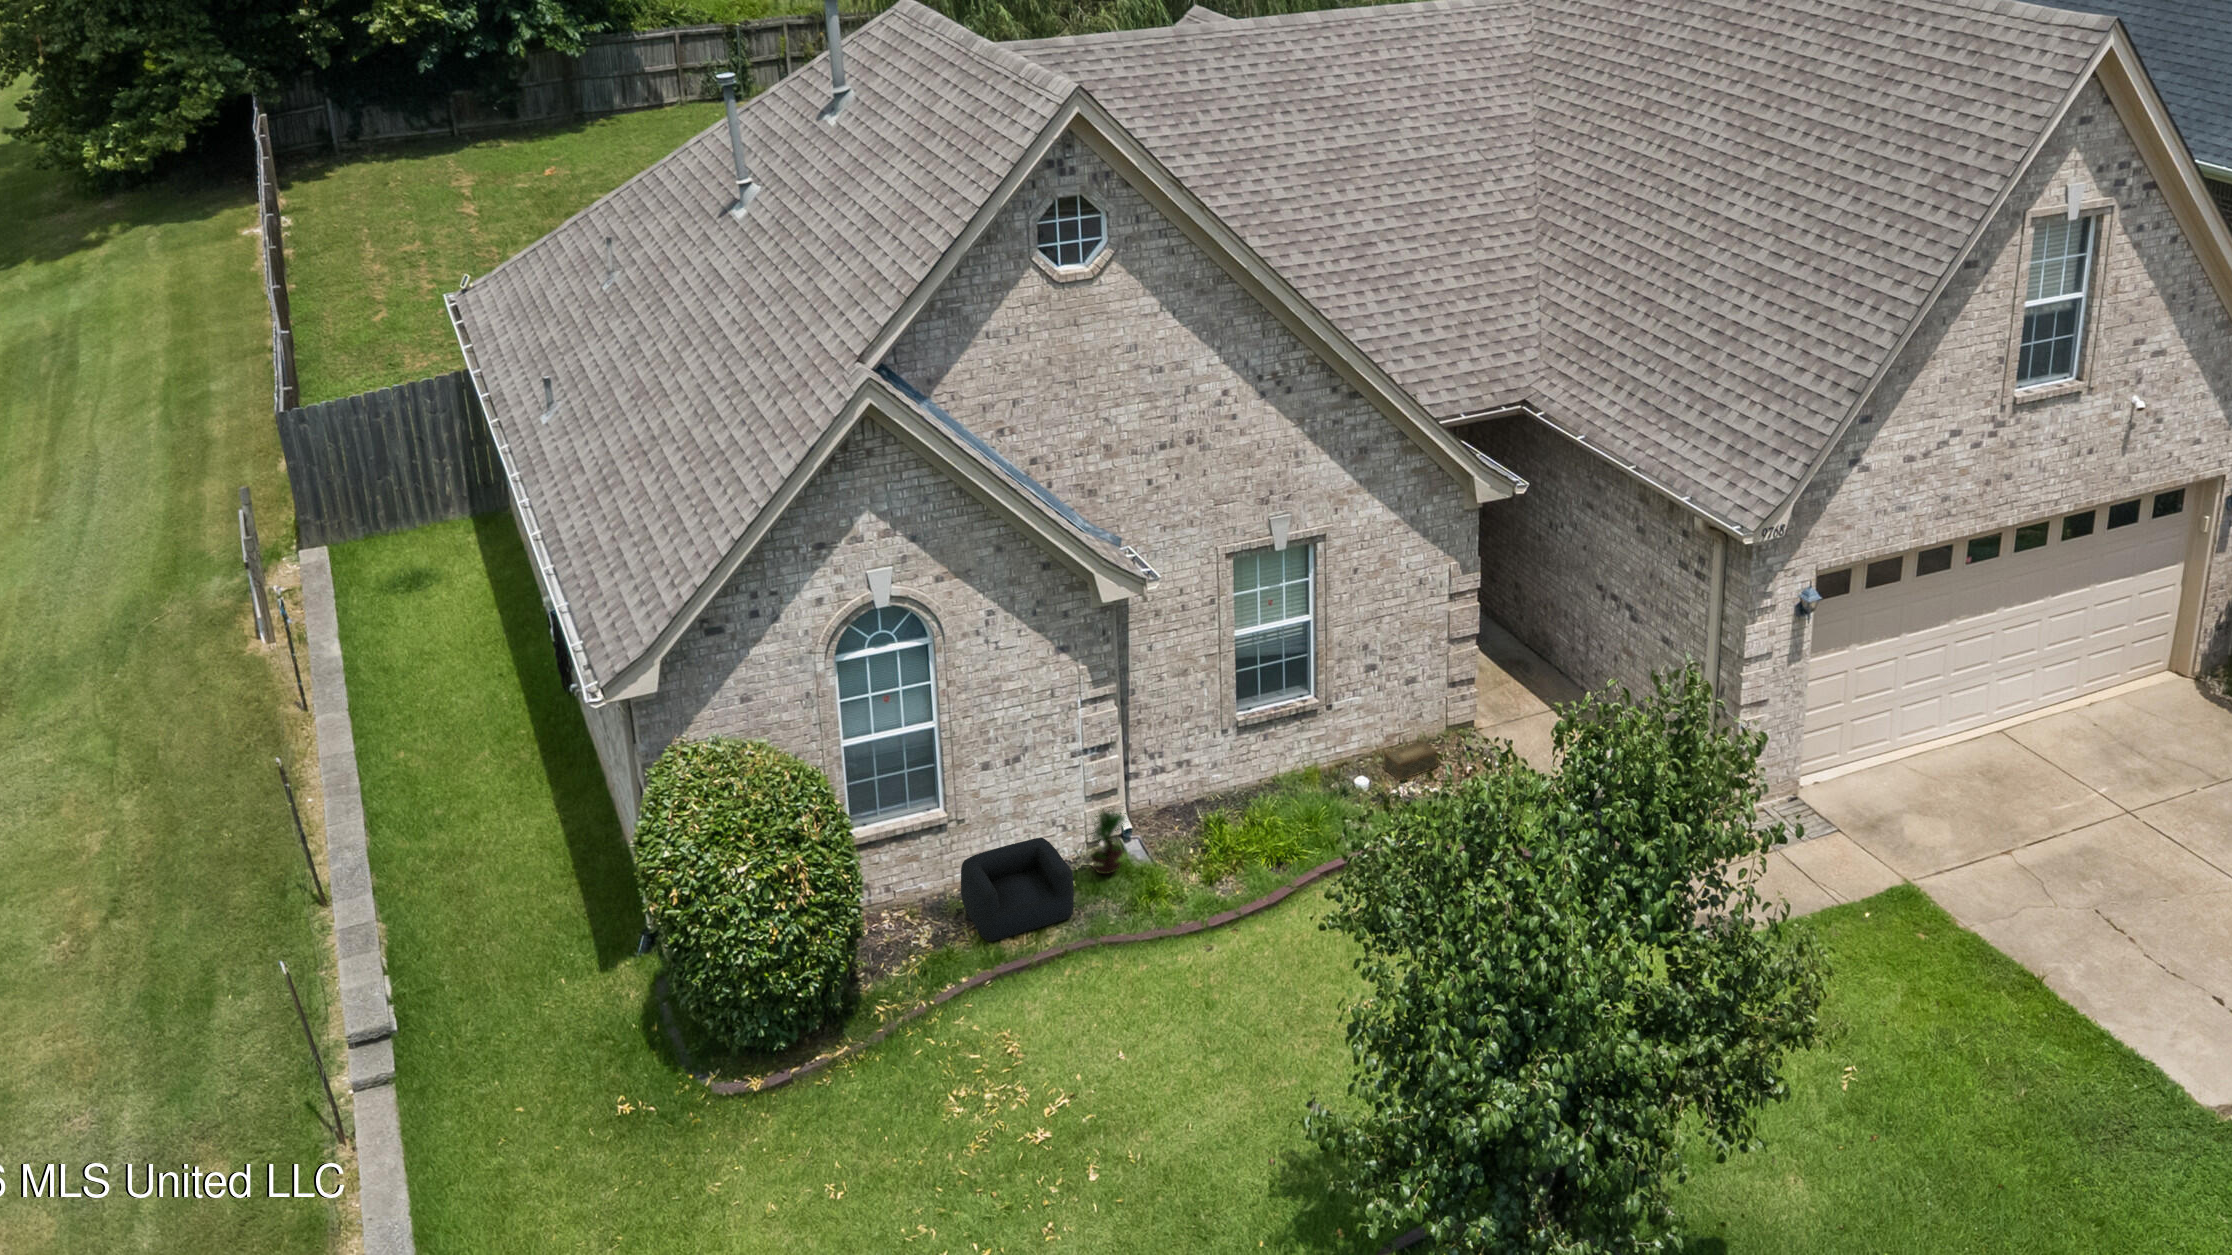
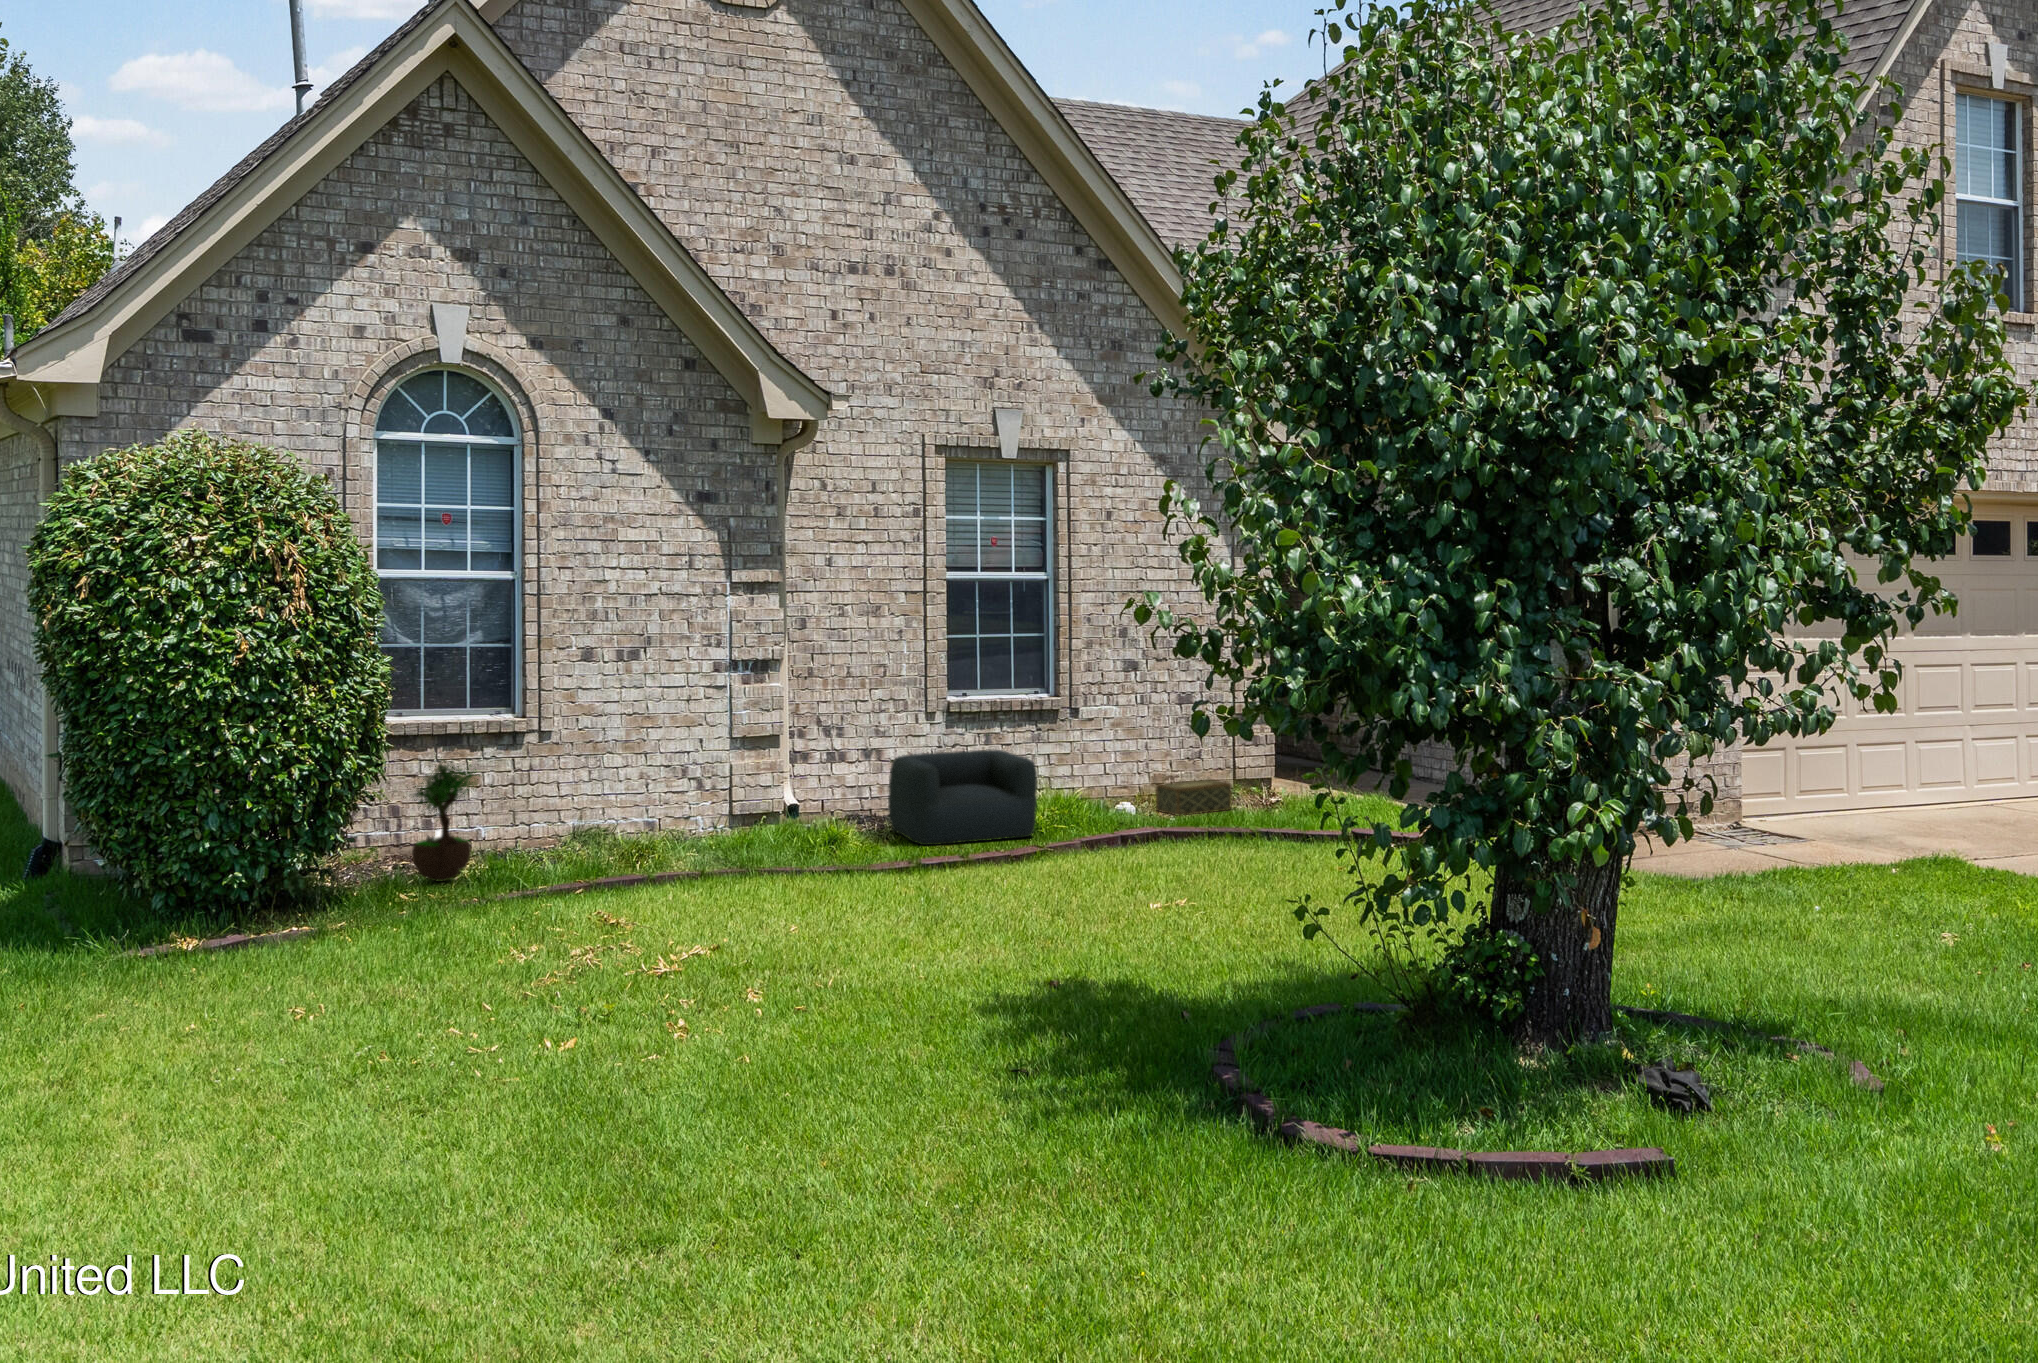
potted tree: present [1088,807,1127,874] -> present [403,759,478,881]
armchair: present [961,838,1074,942] -> present [888,750,1037,845]

